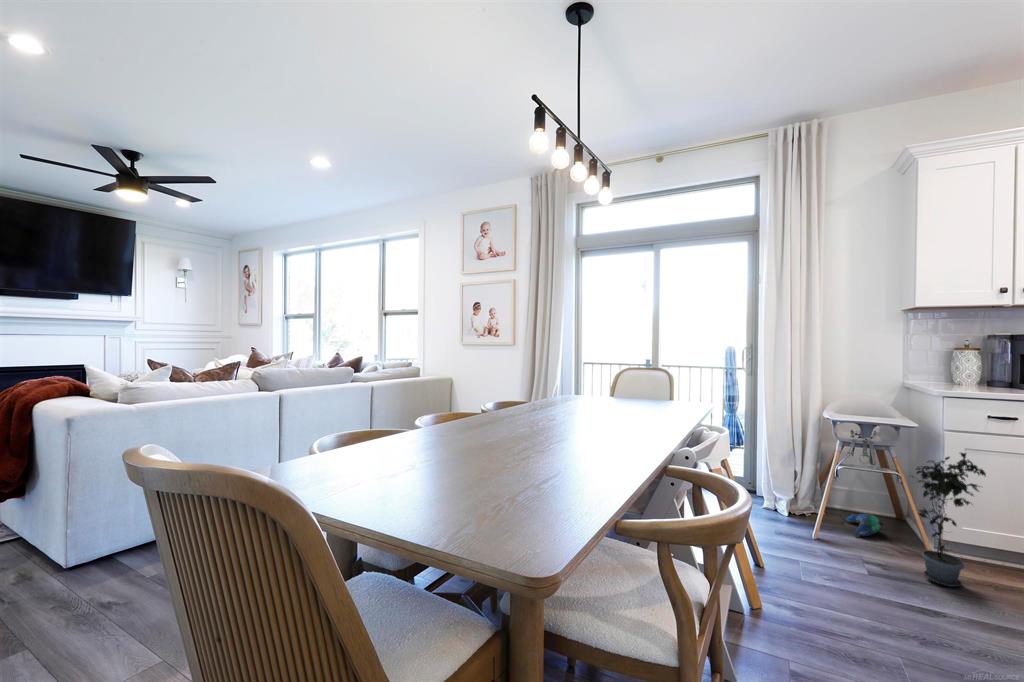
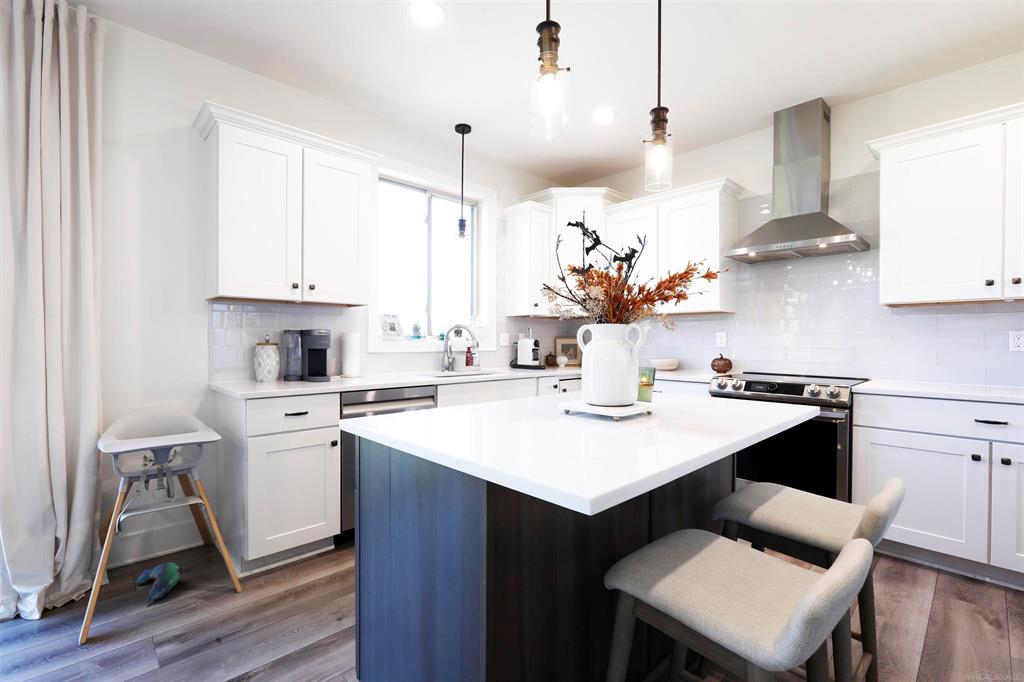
potted plant: present [916,453,986,587] -> none [211,462,287,629]

